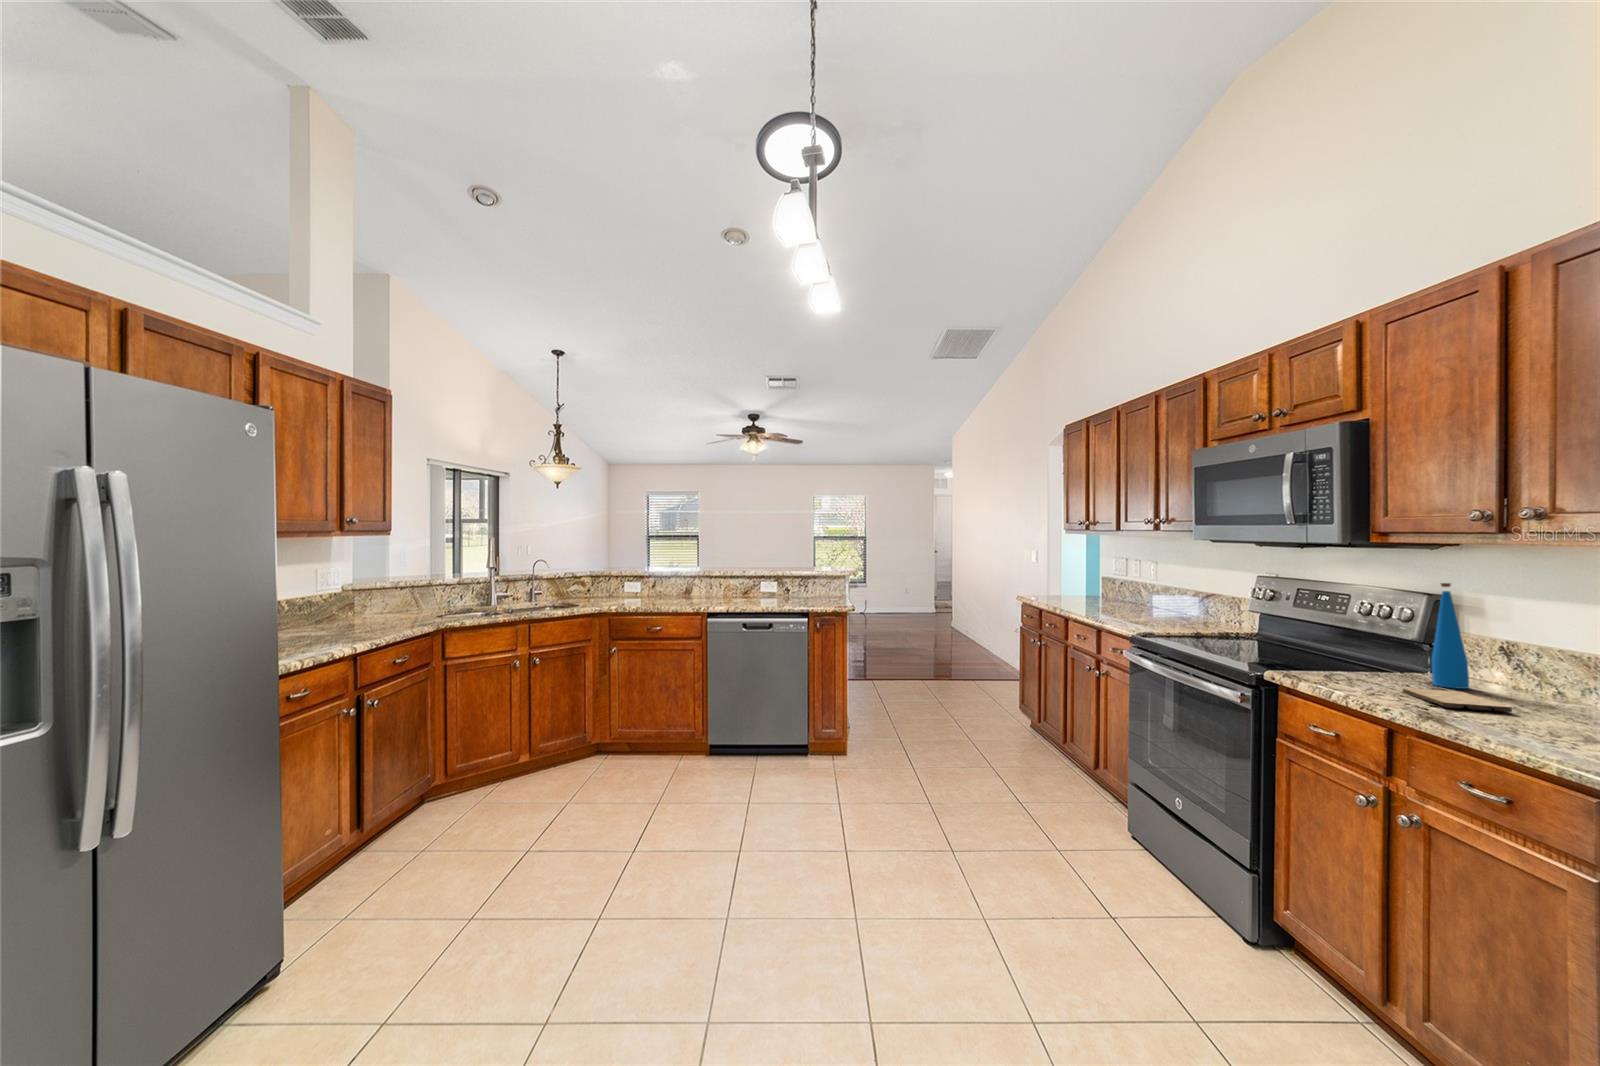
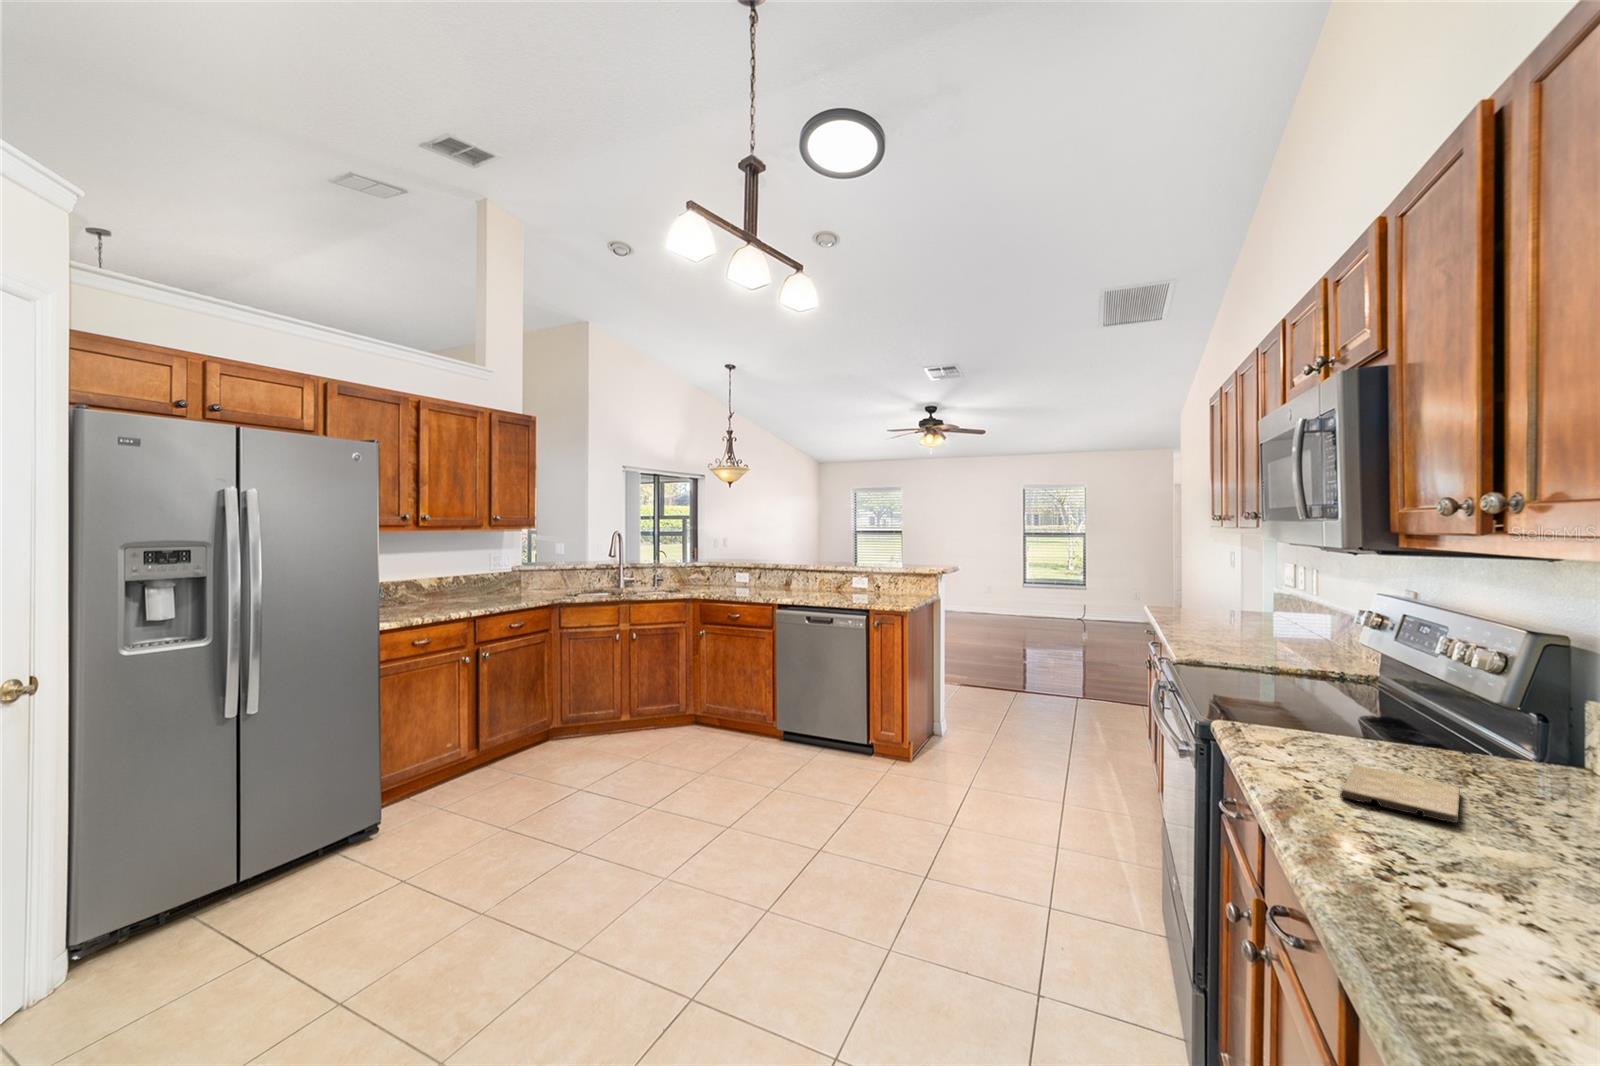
bottle: present [1432,583,1469,689] -> none [1465,606,1527,787]

